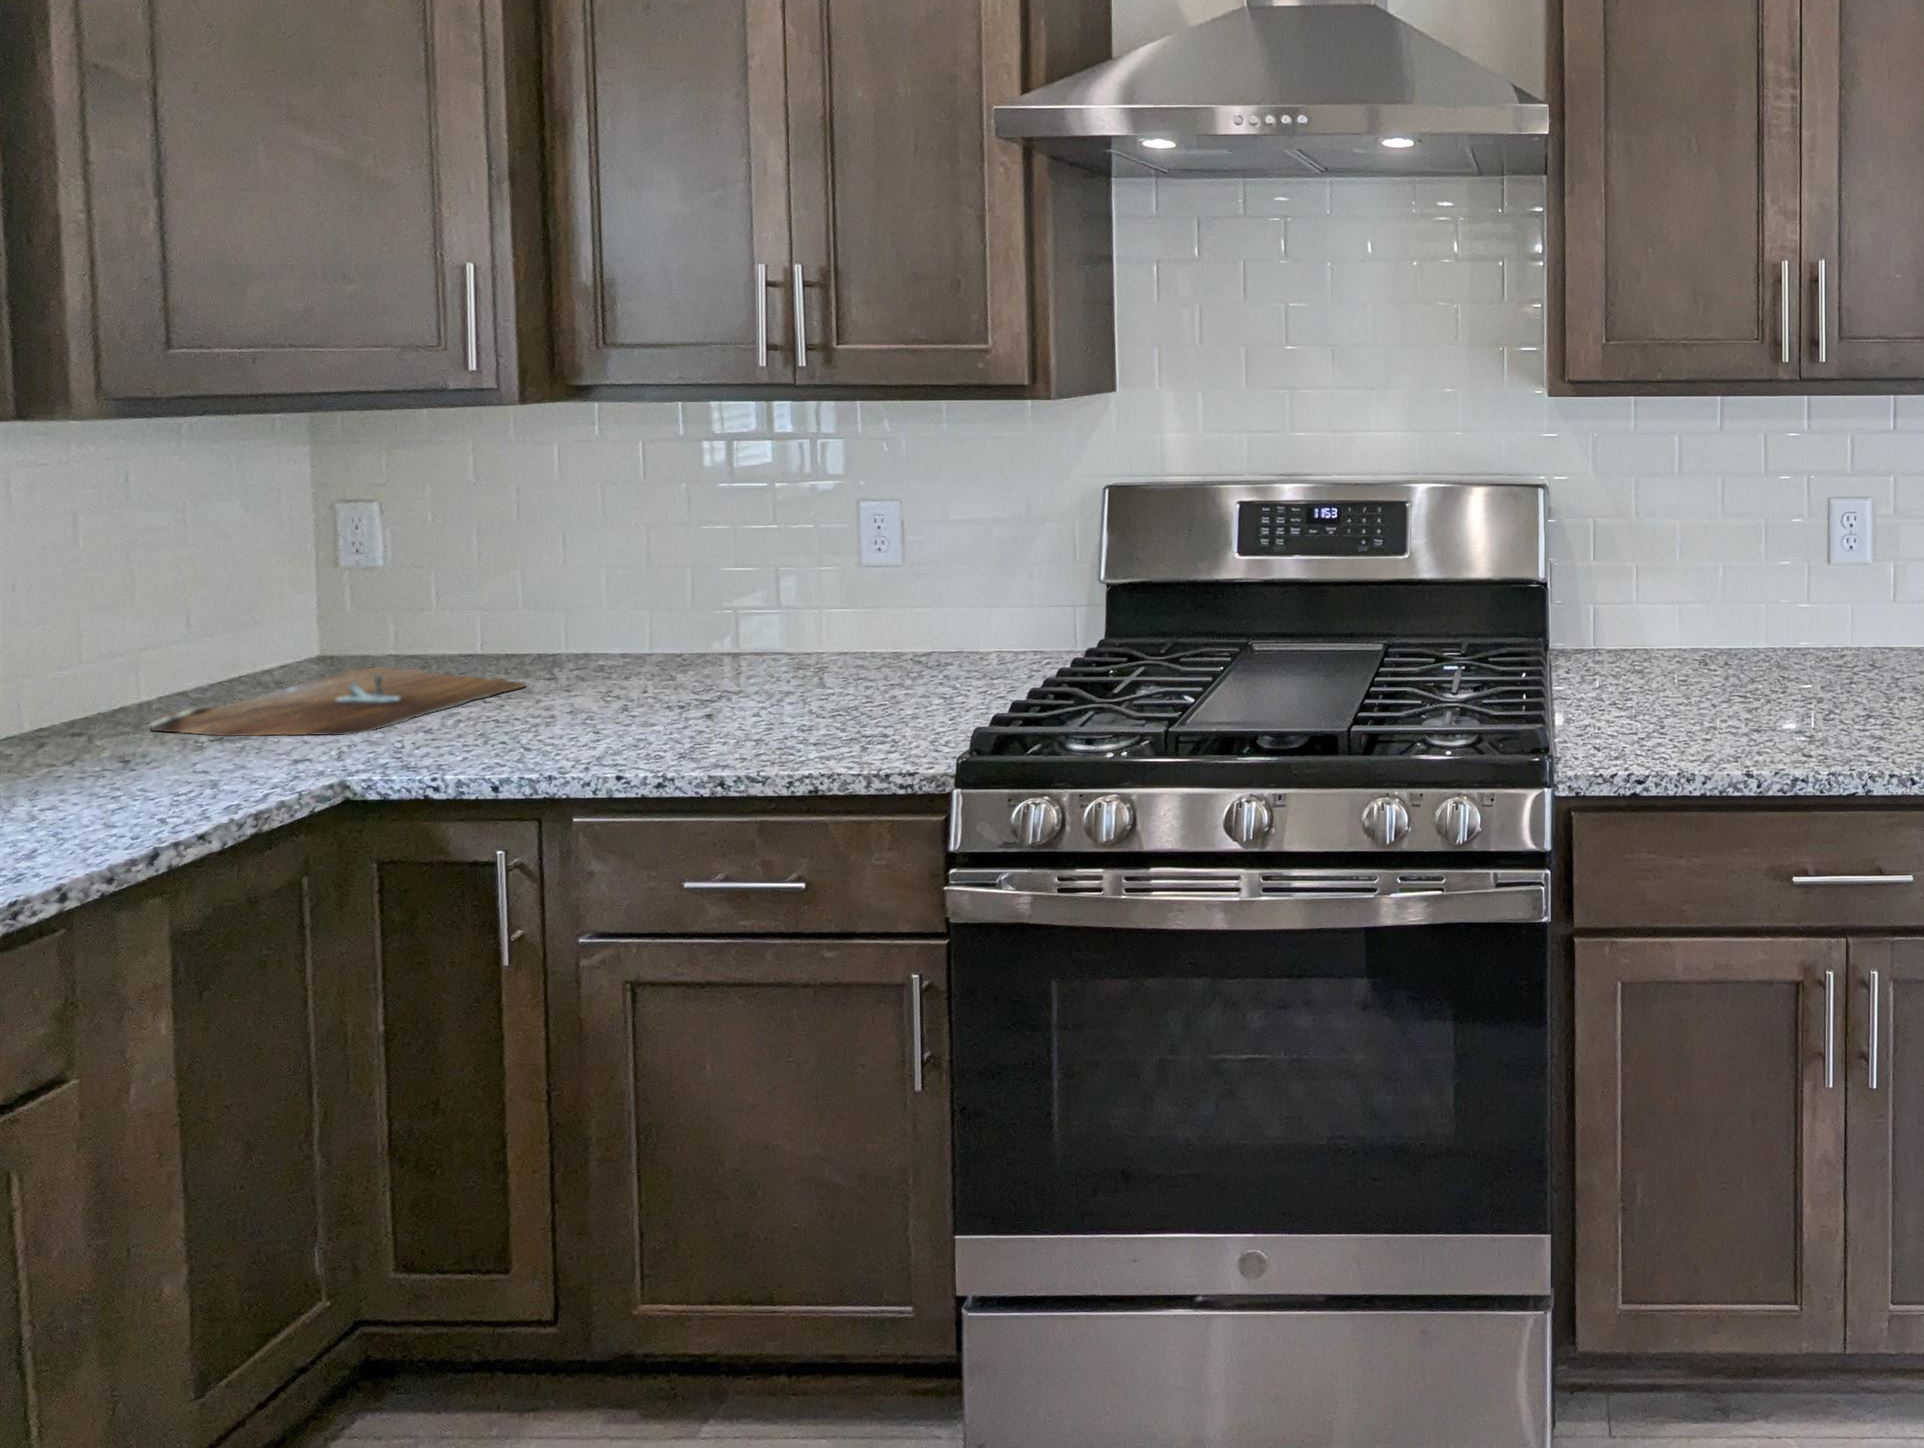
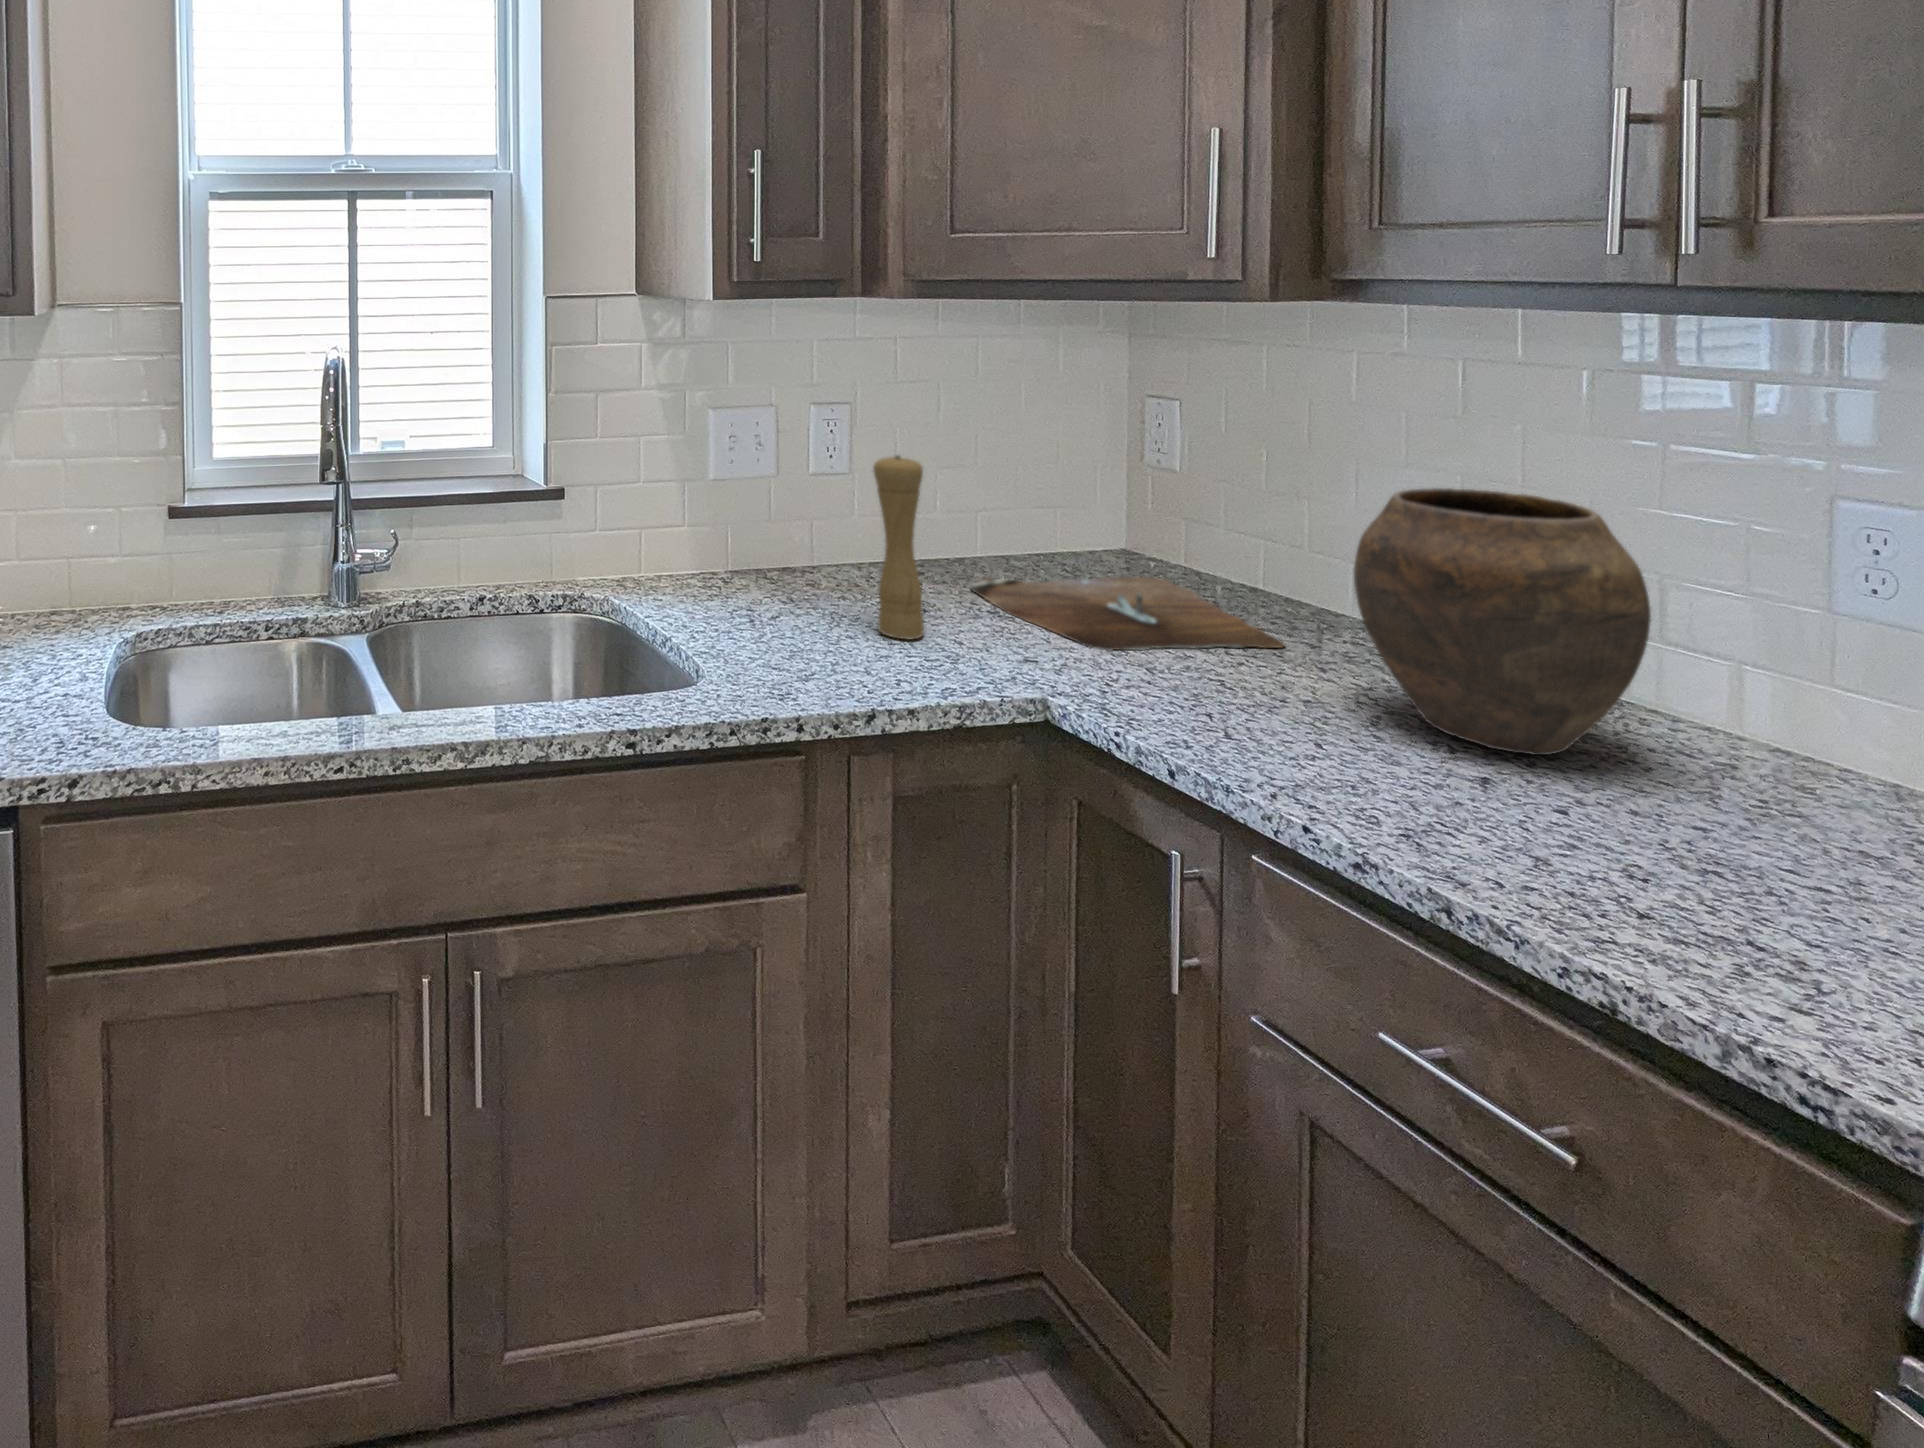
vase: none [603,500,788,699] -> present [1354,488,1651,755]
pepper mill: none [56,554,142,793] -> present [873,455,924,639]

